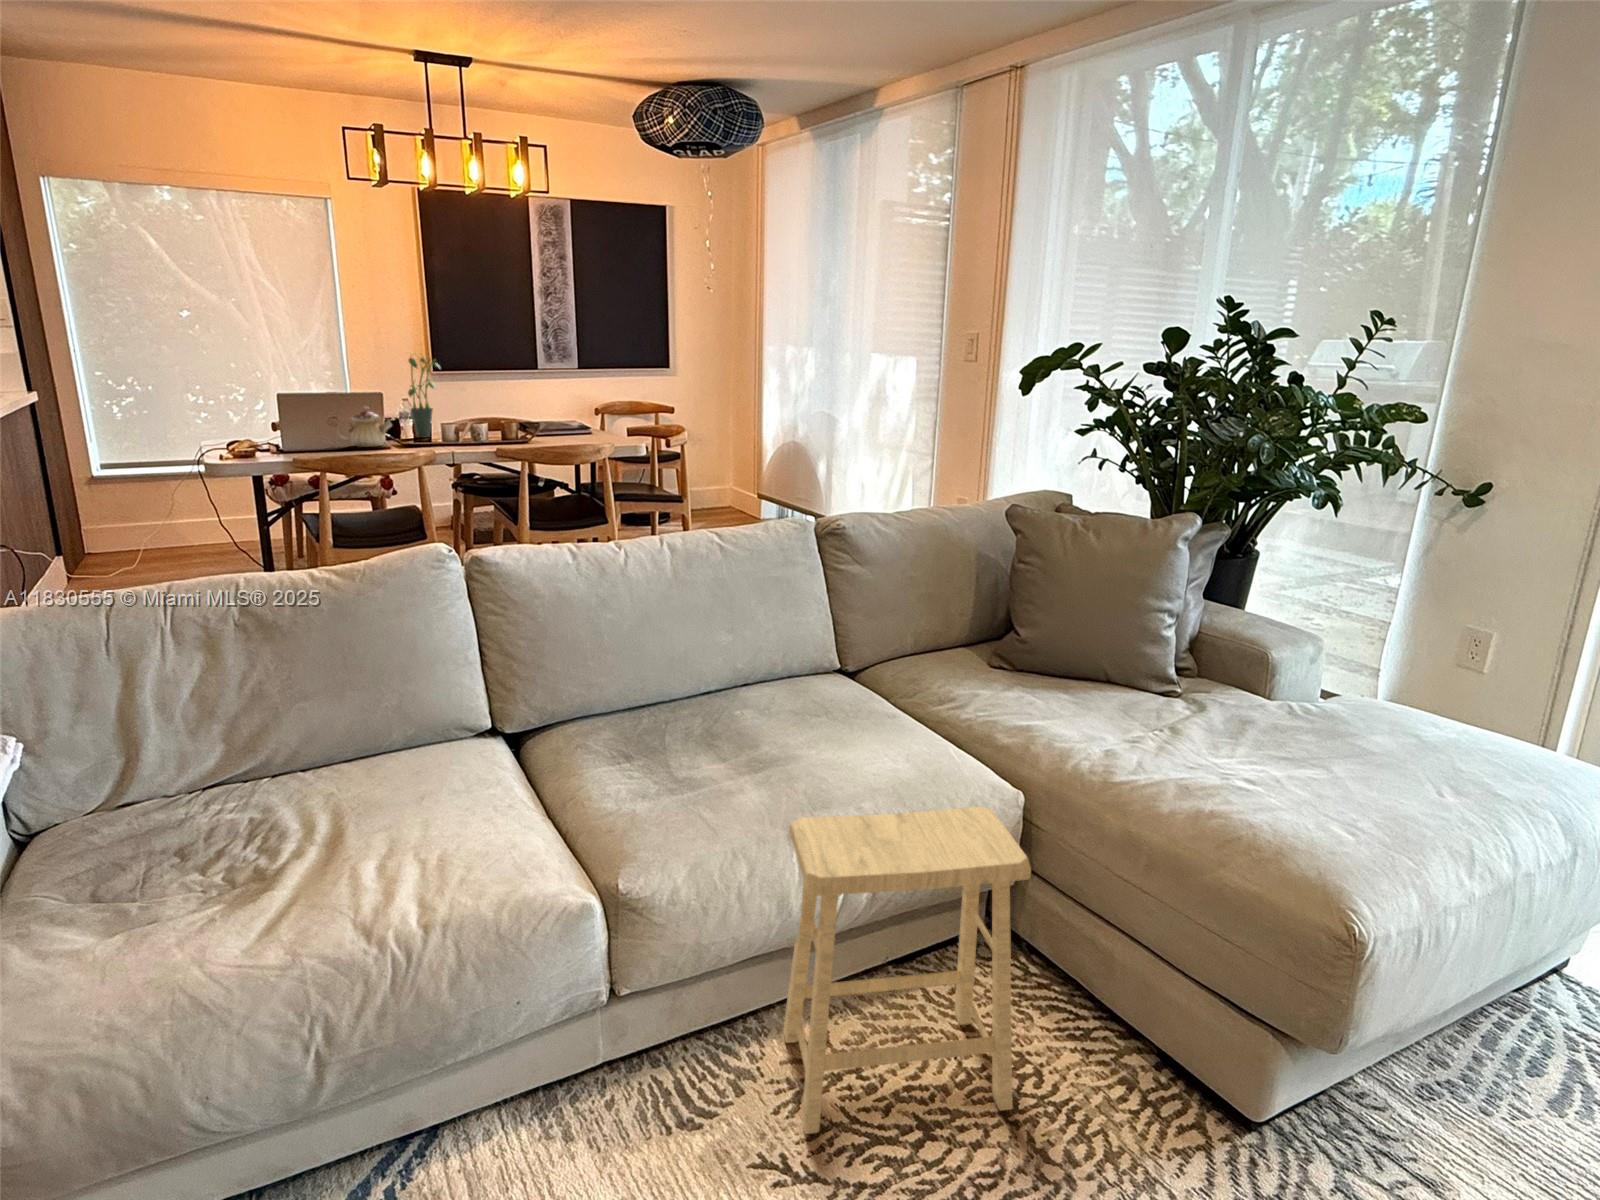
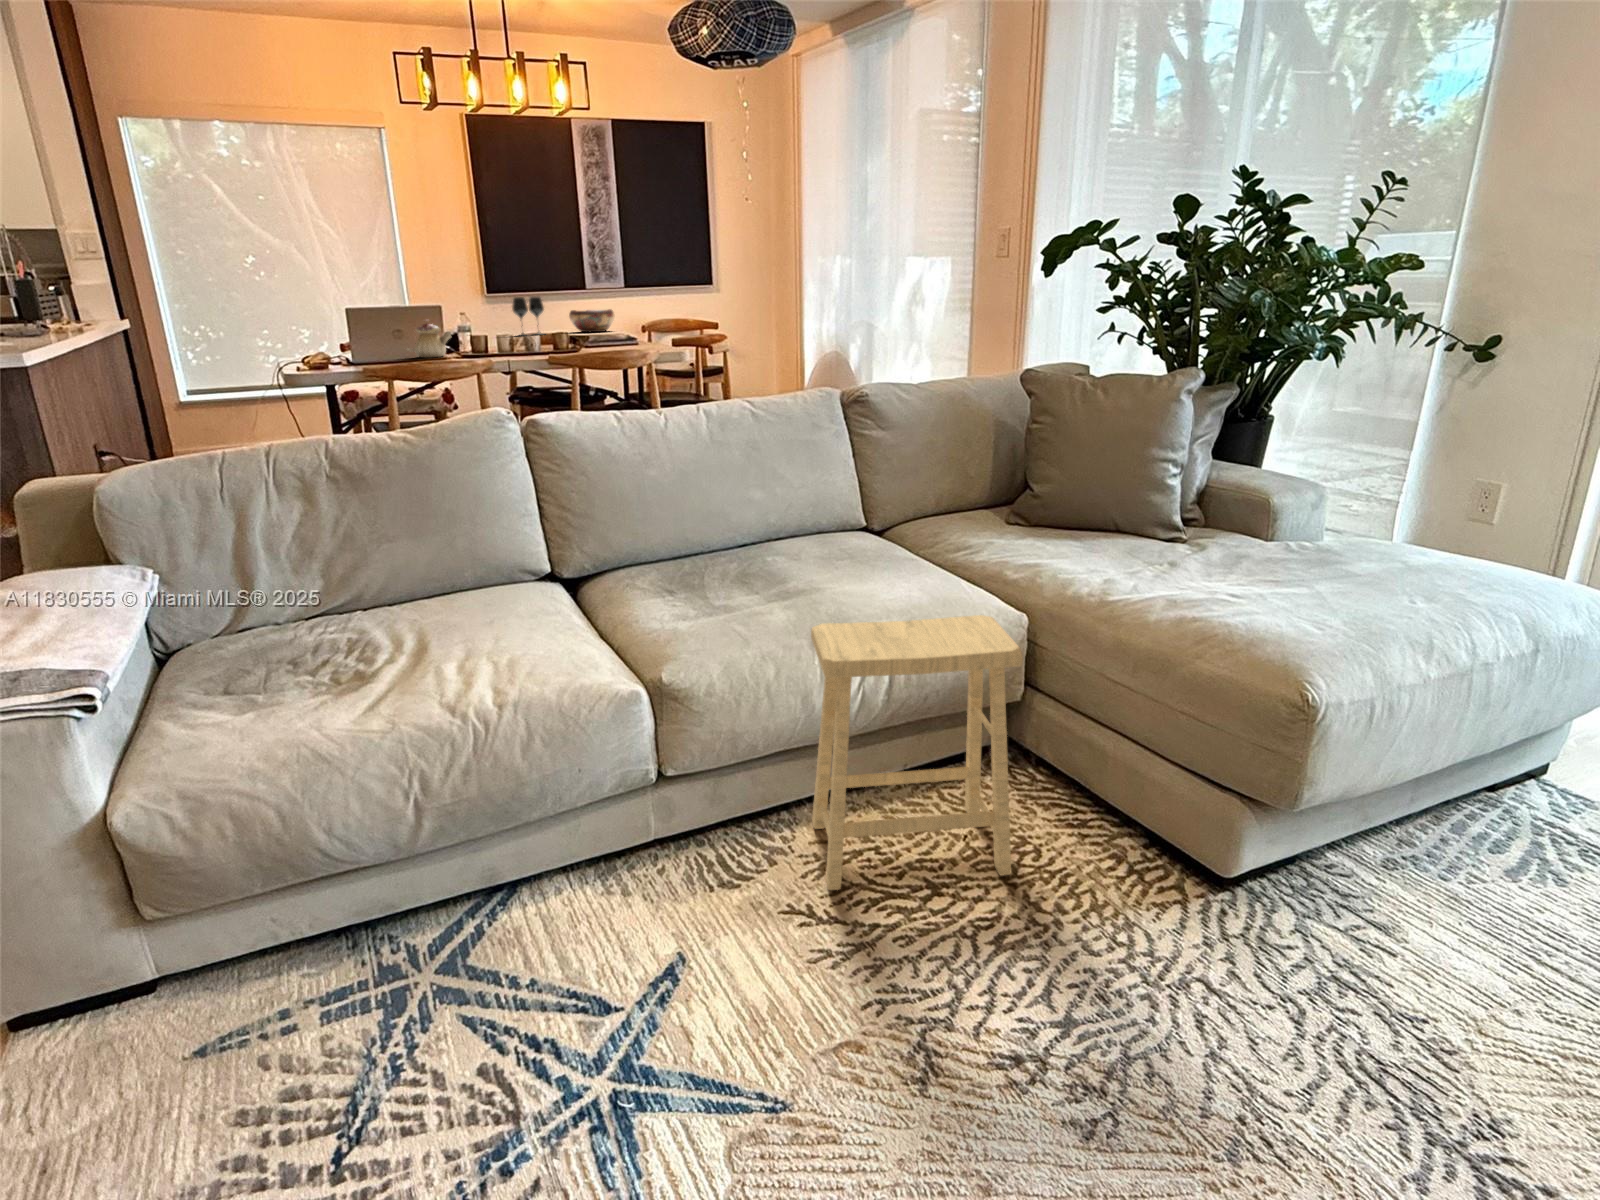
potted plant: present [408,358,439,438] -> none [463,269,494,350]
wine glass: none [460,374,495,415] -> present [512,297,544,336]
decorative bowl: none [520,388,567,412] -> present [569,309,614,332]

